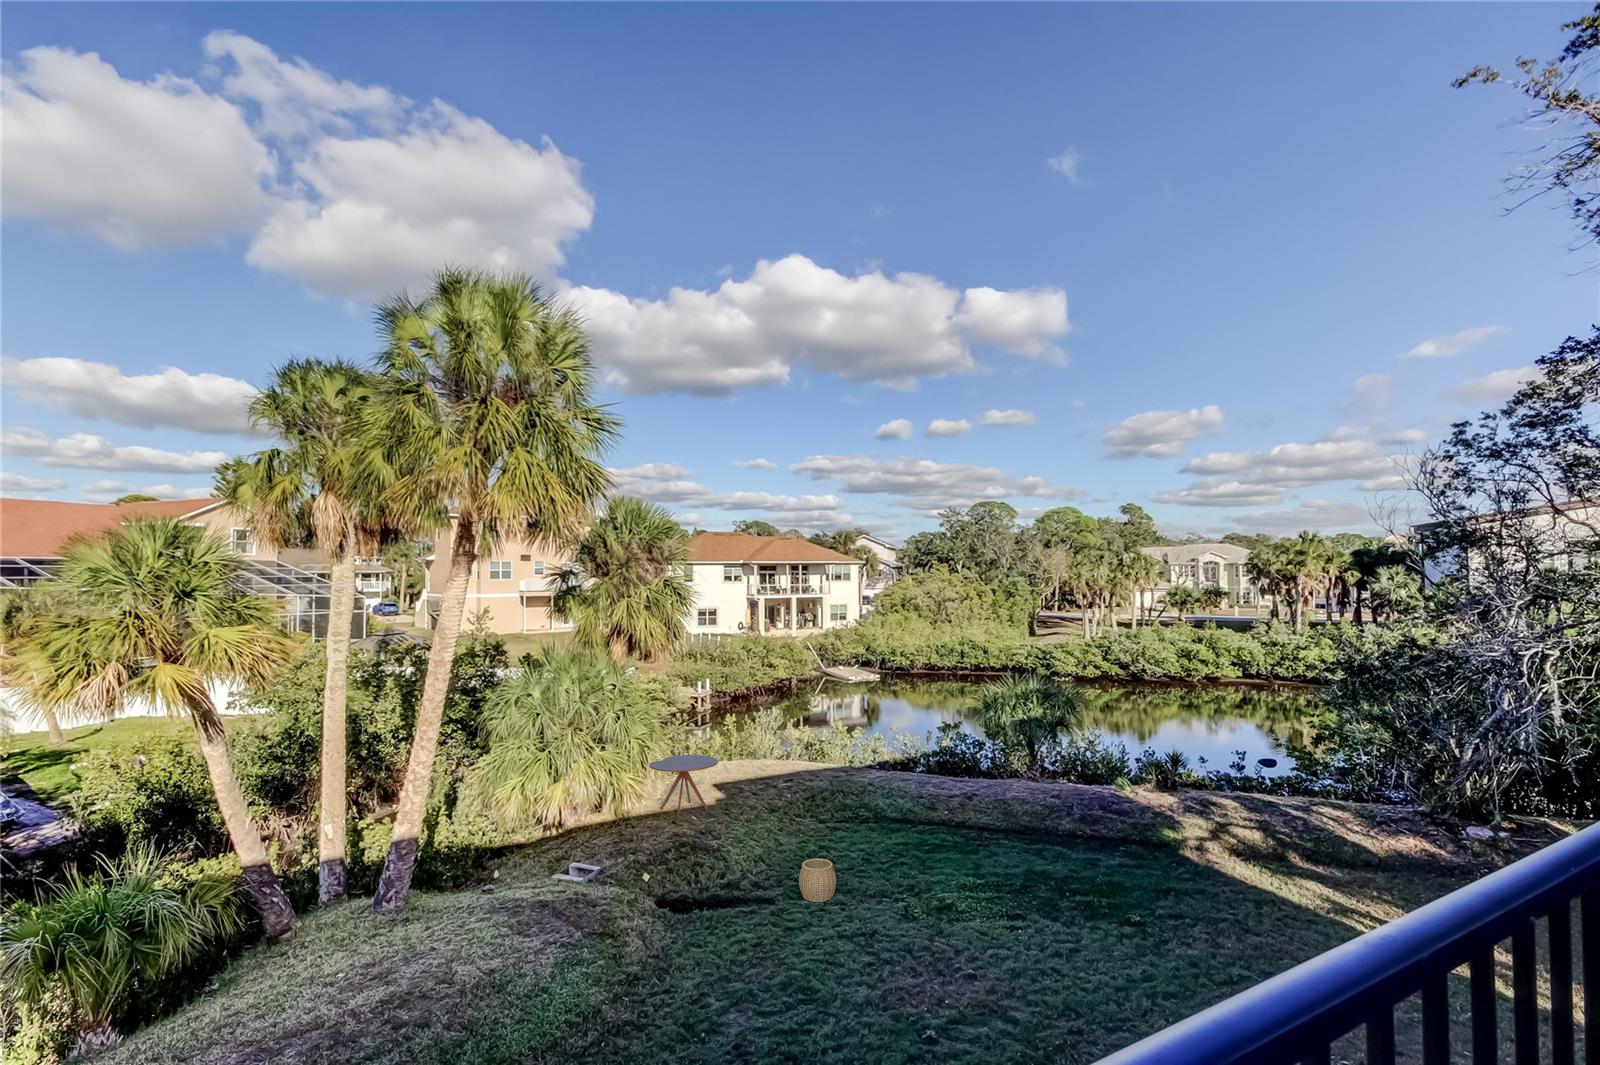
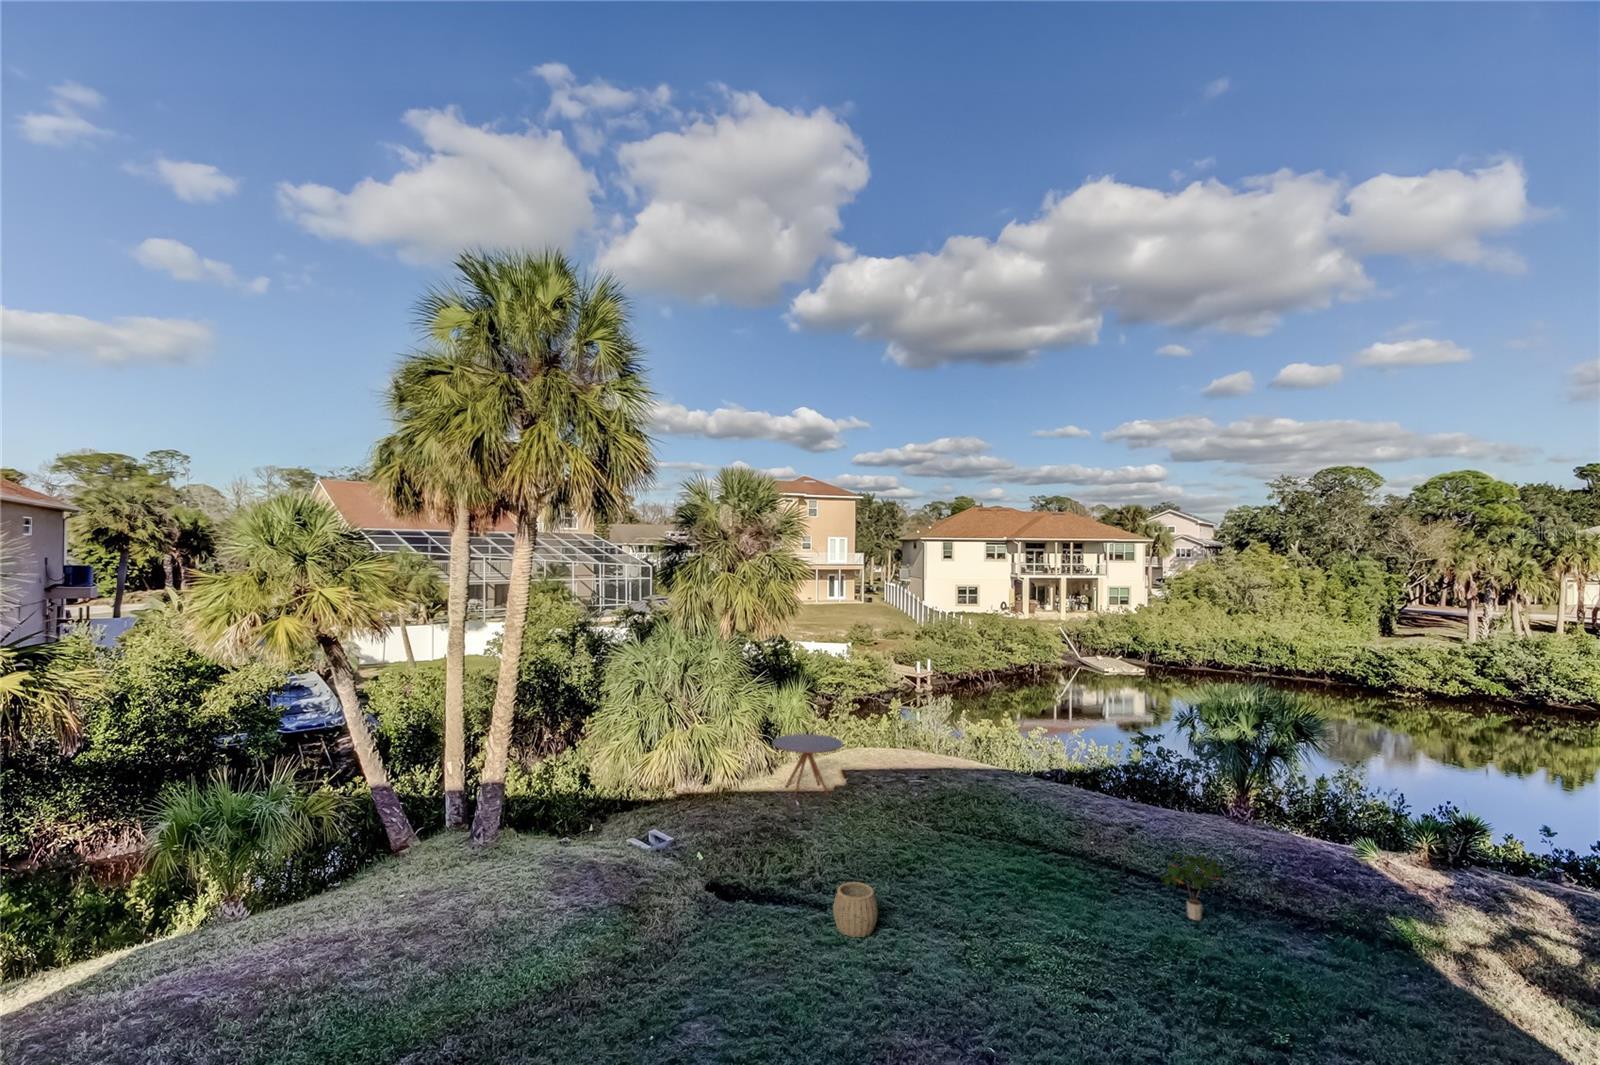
potted plant: none [1008,795,1050,843] -> present [1161,853,1226,920]

